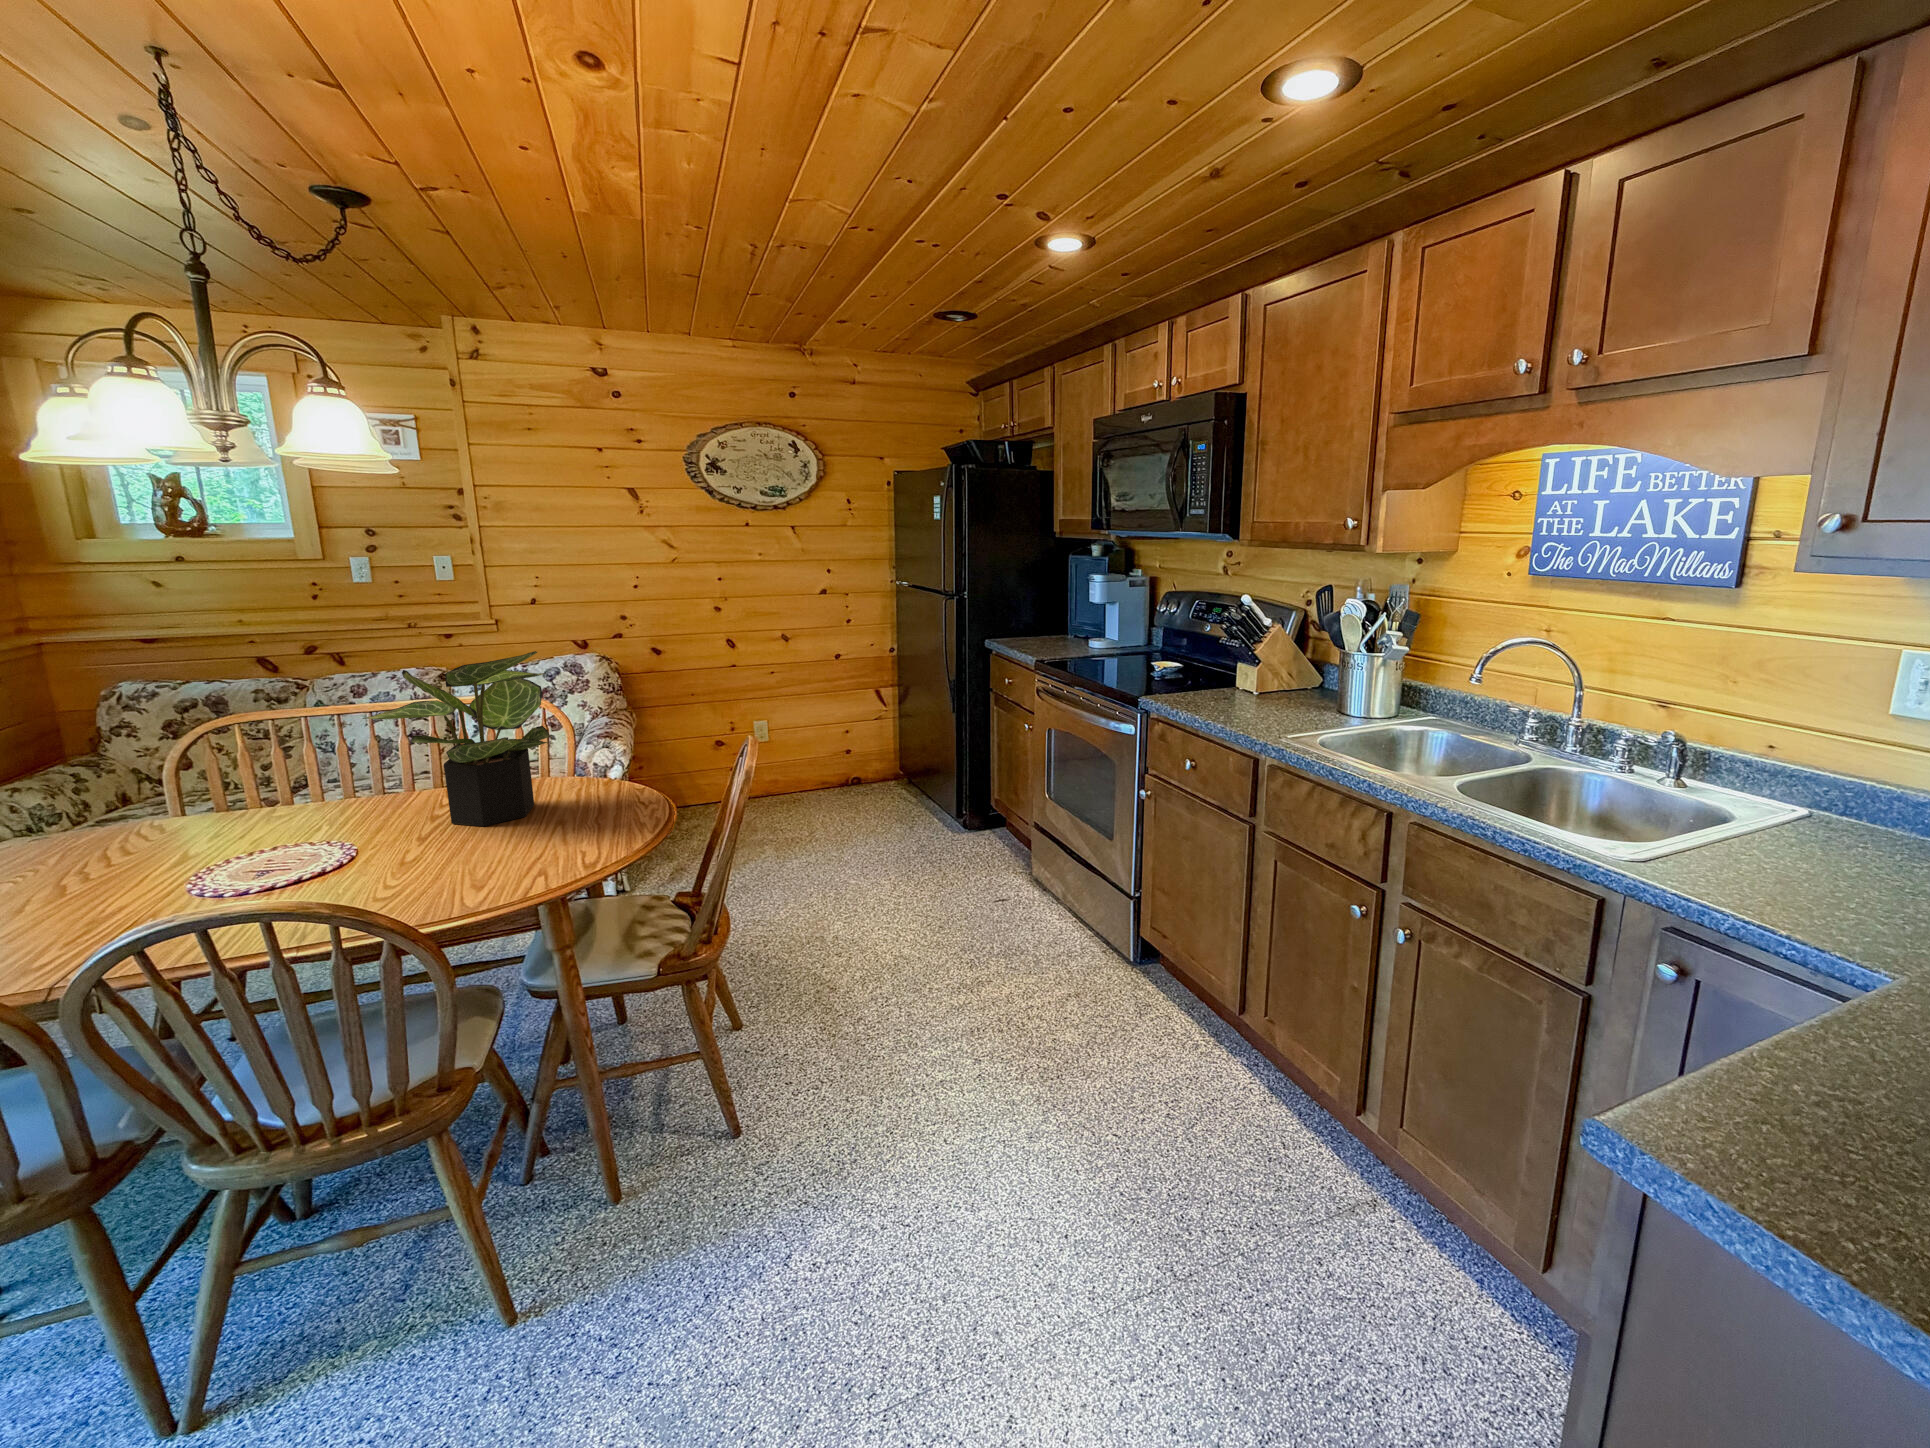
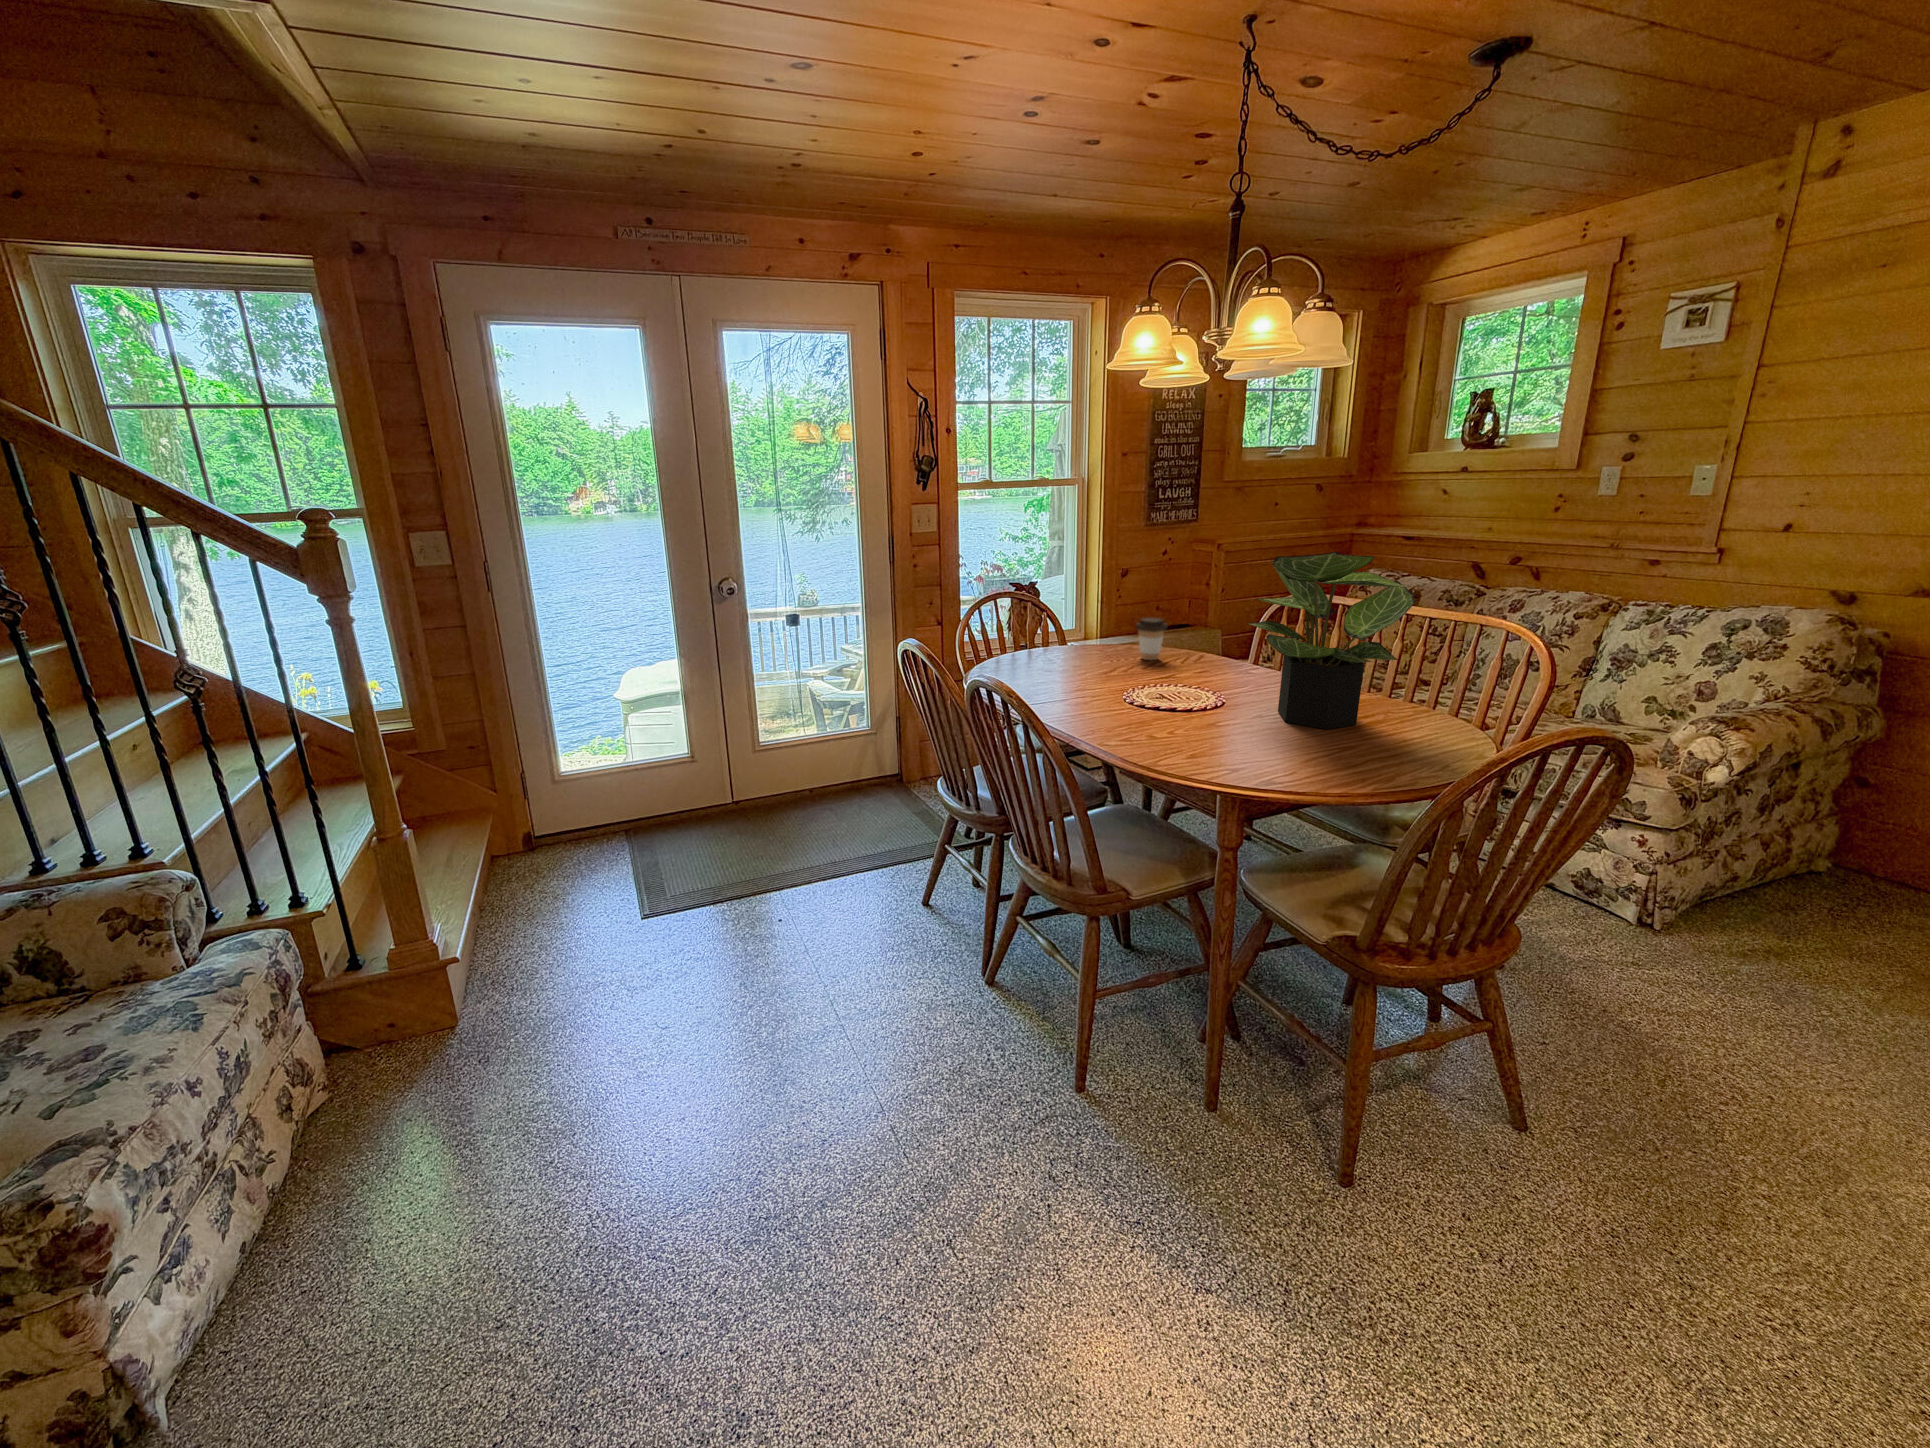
coffee cup: none [81,789,144,855] -> present [1136,618,1168,660]

